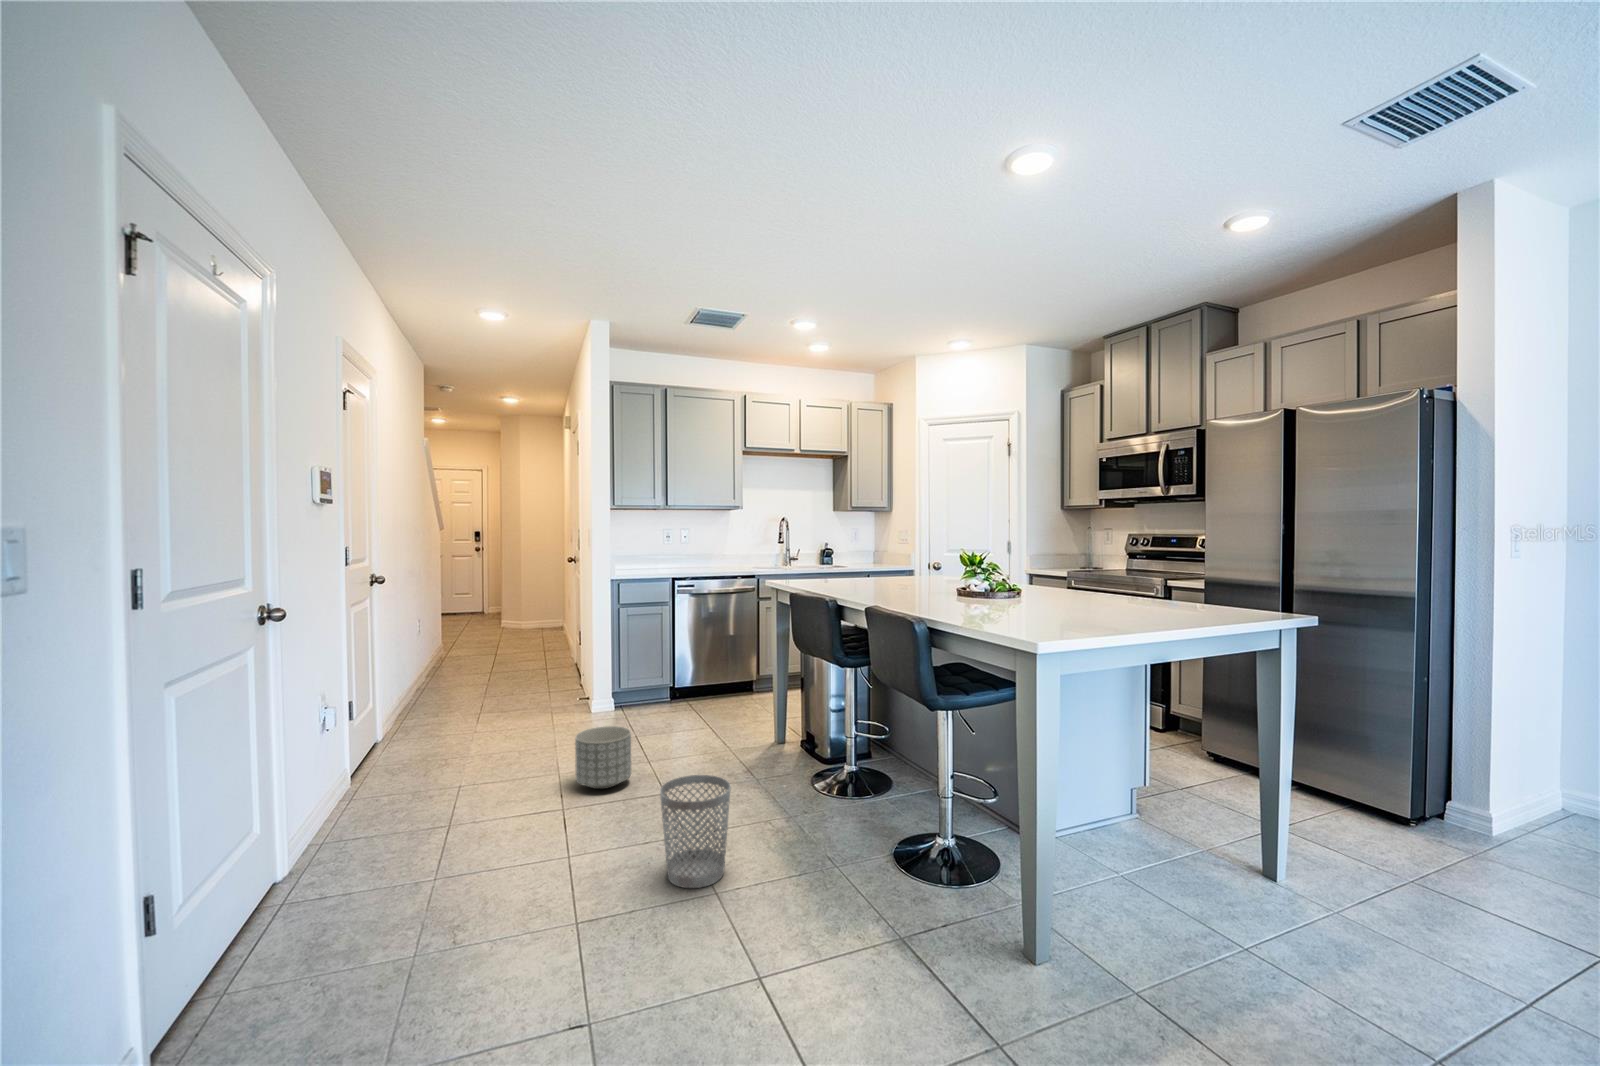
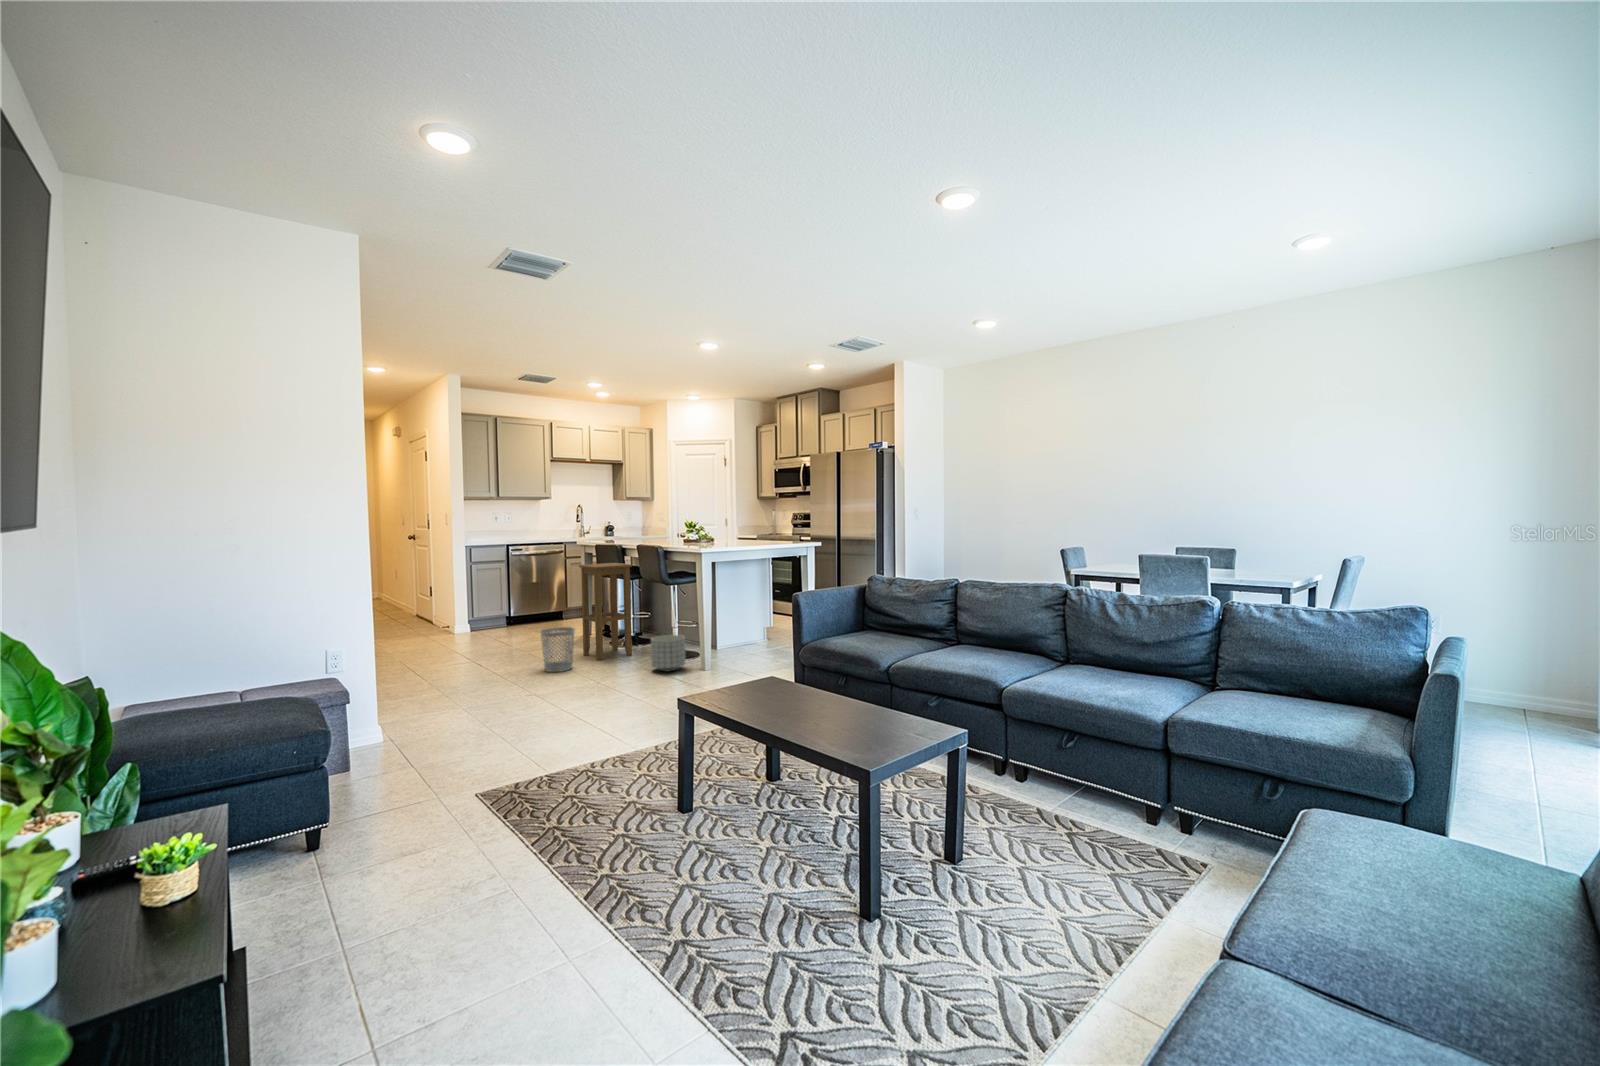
stool: none [753,631,856,845] -> present [579,563,632,660]
planter: present [575,726,631,789] -> present [651,635,686,672]

